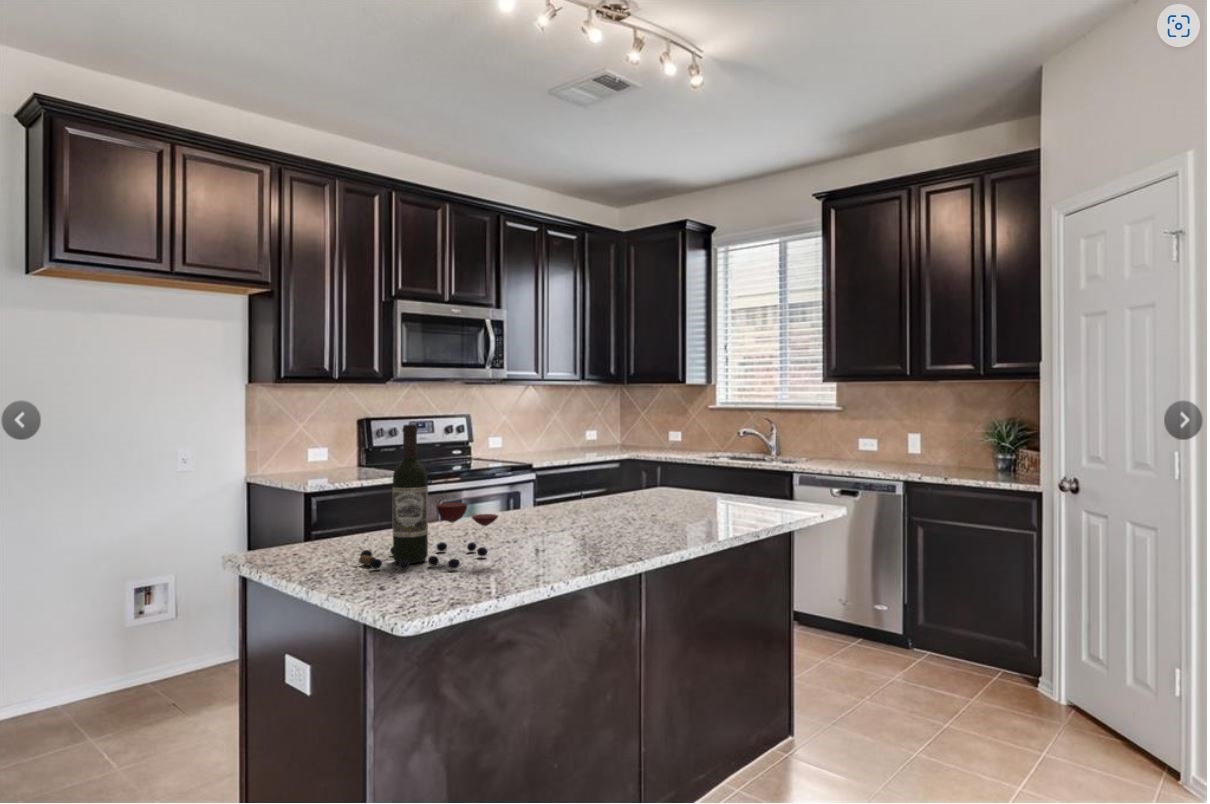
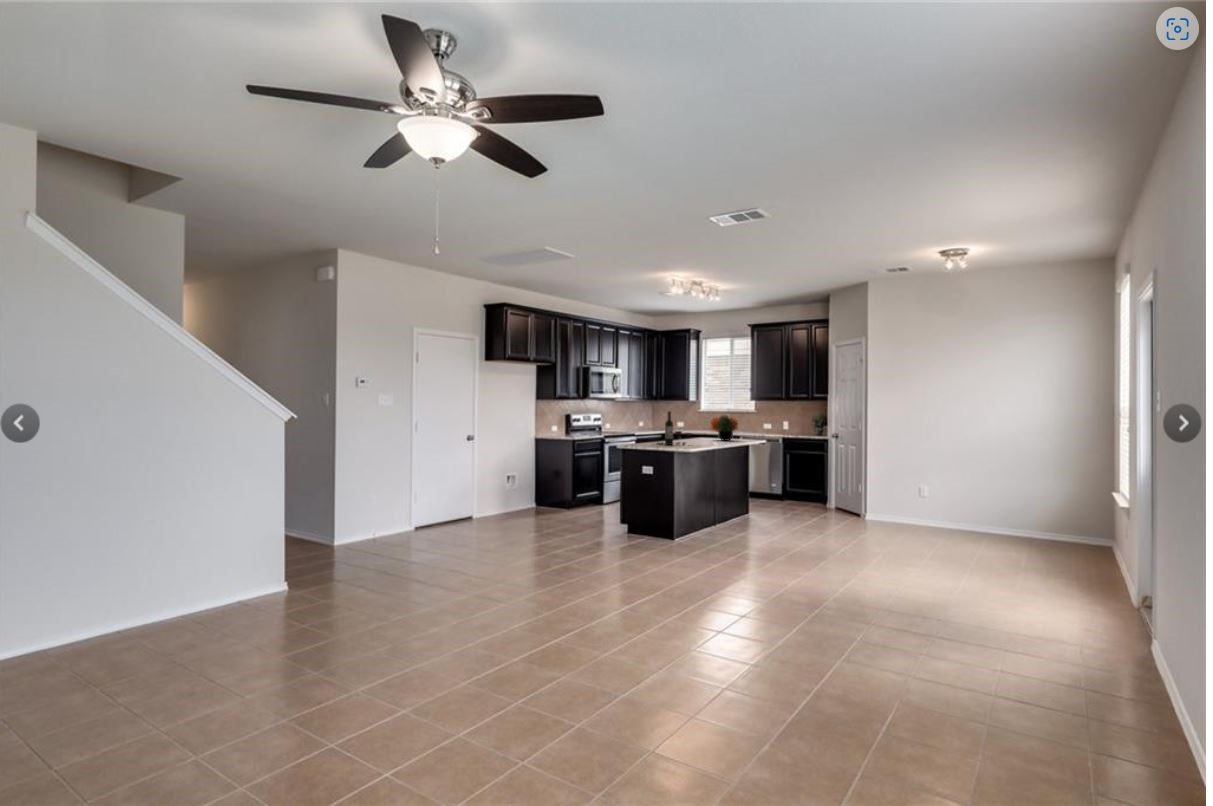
flower arrangement: none [662,424,755,508] -> present [710,415,738,441]

